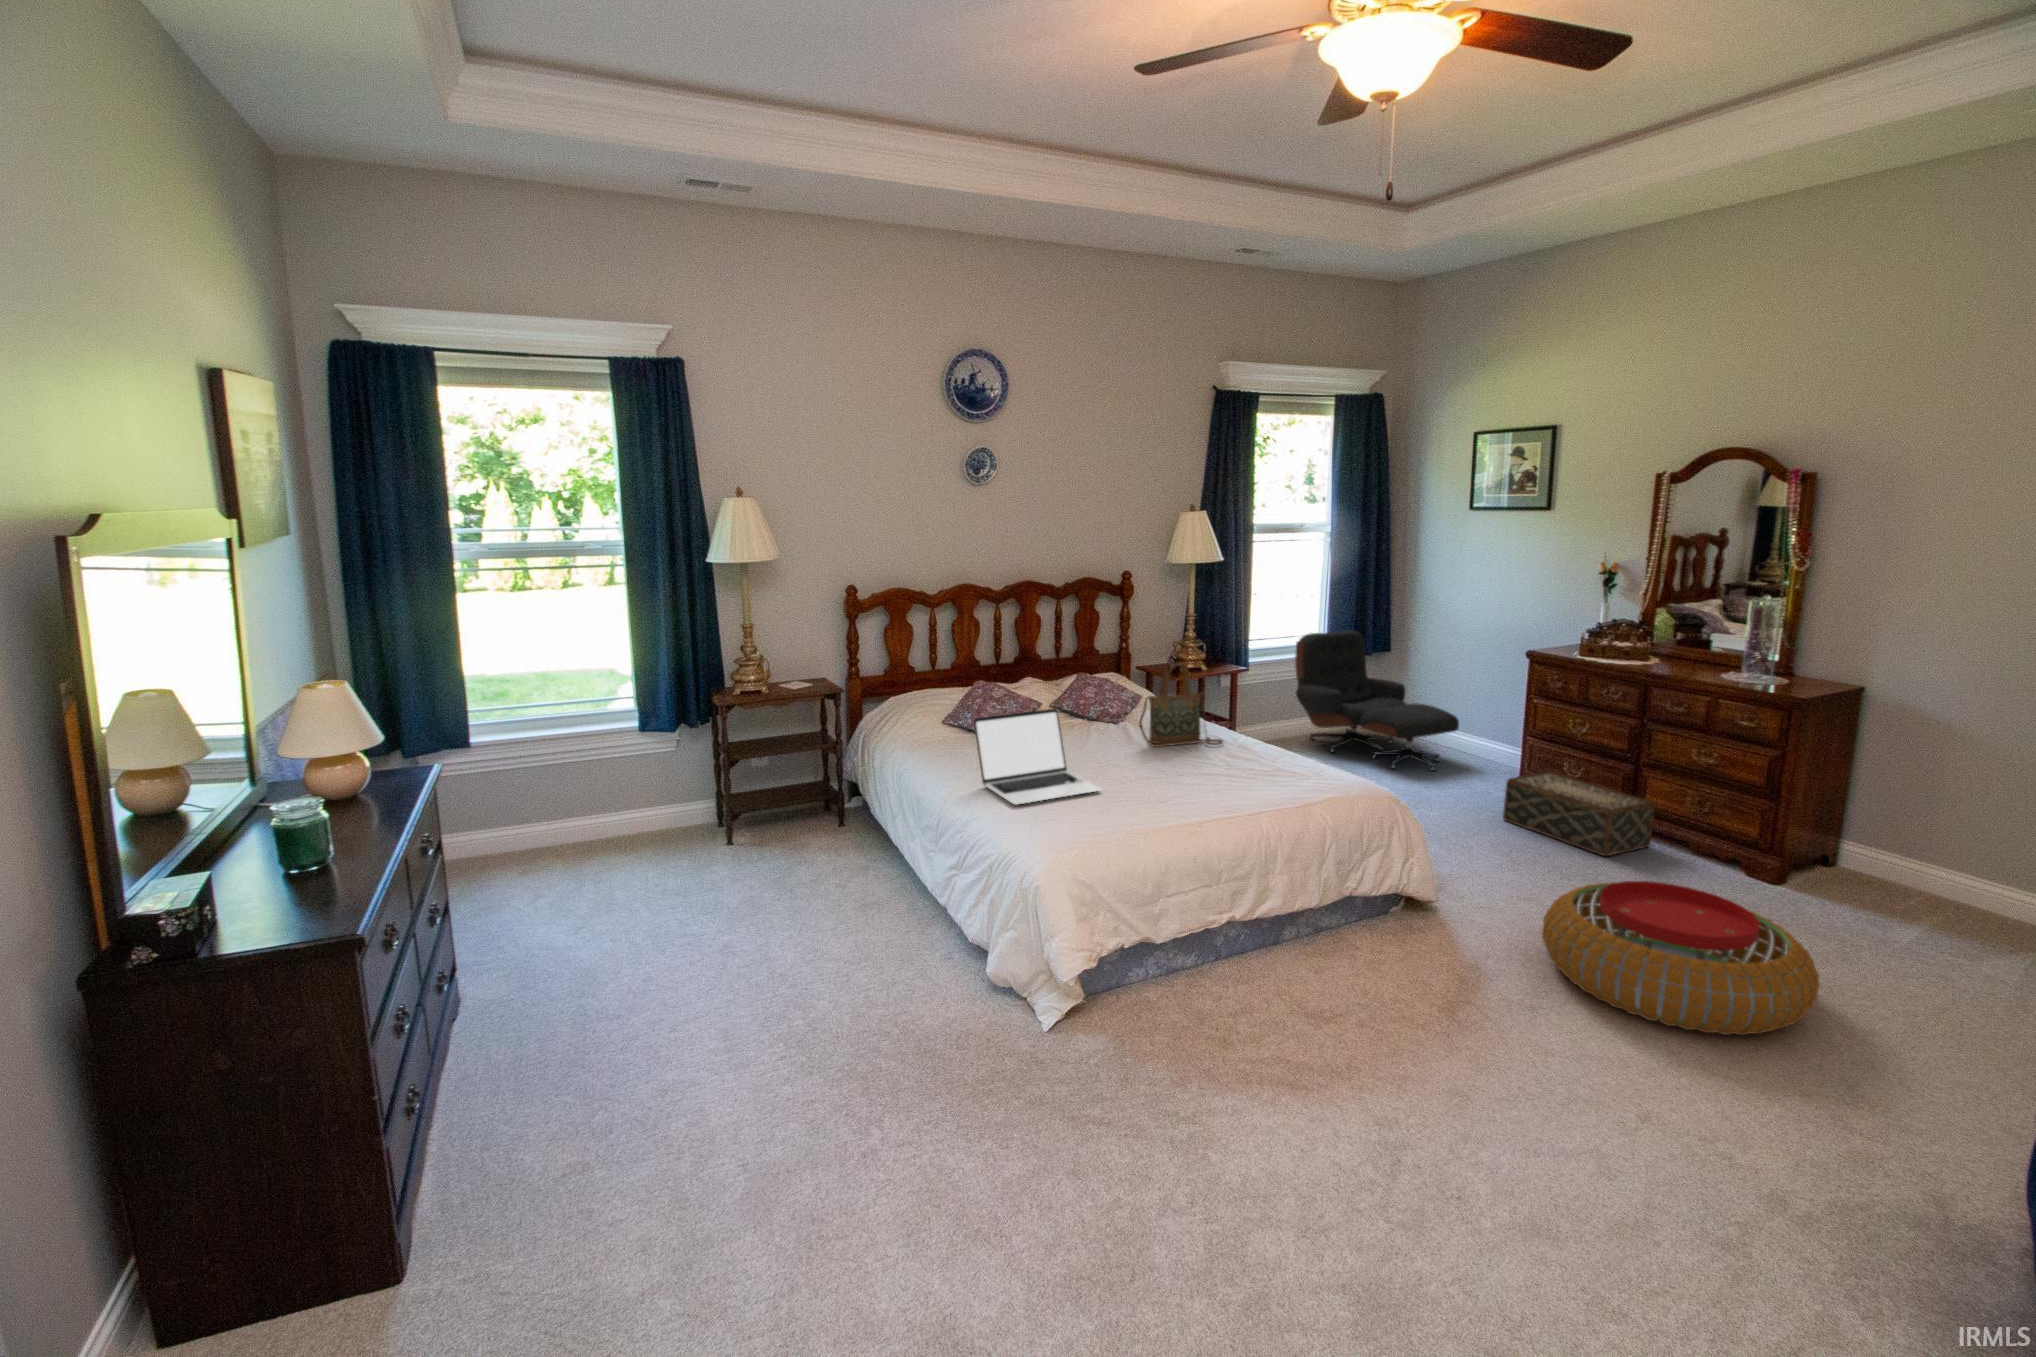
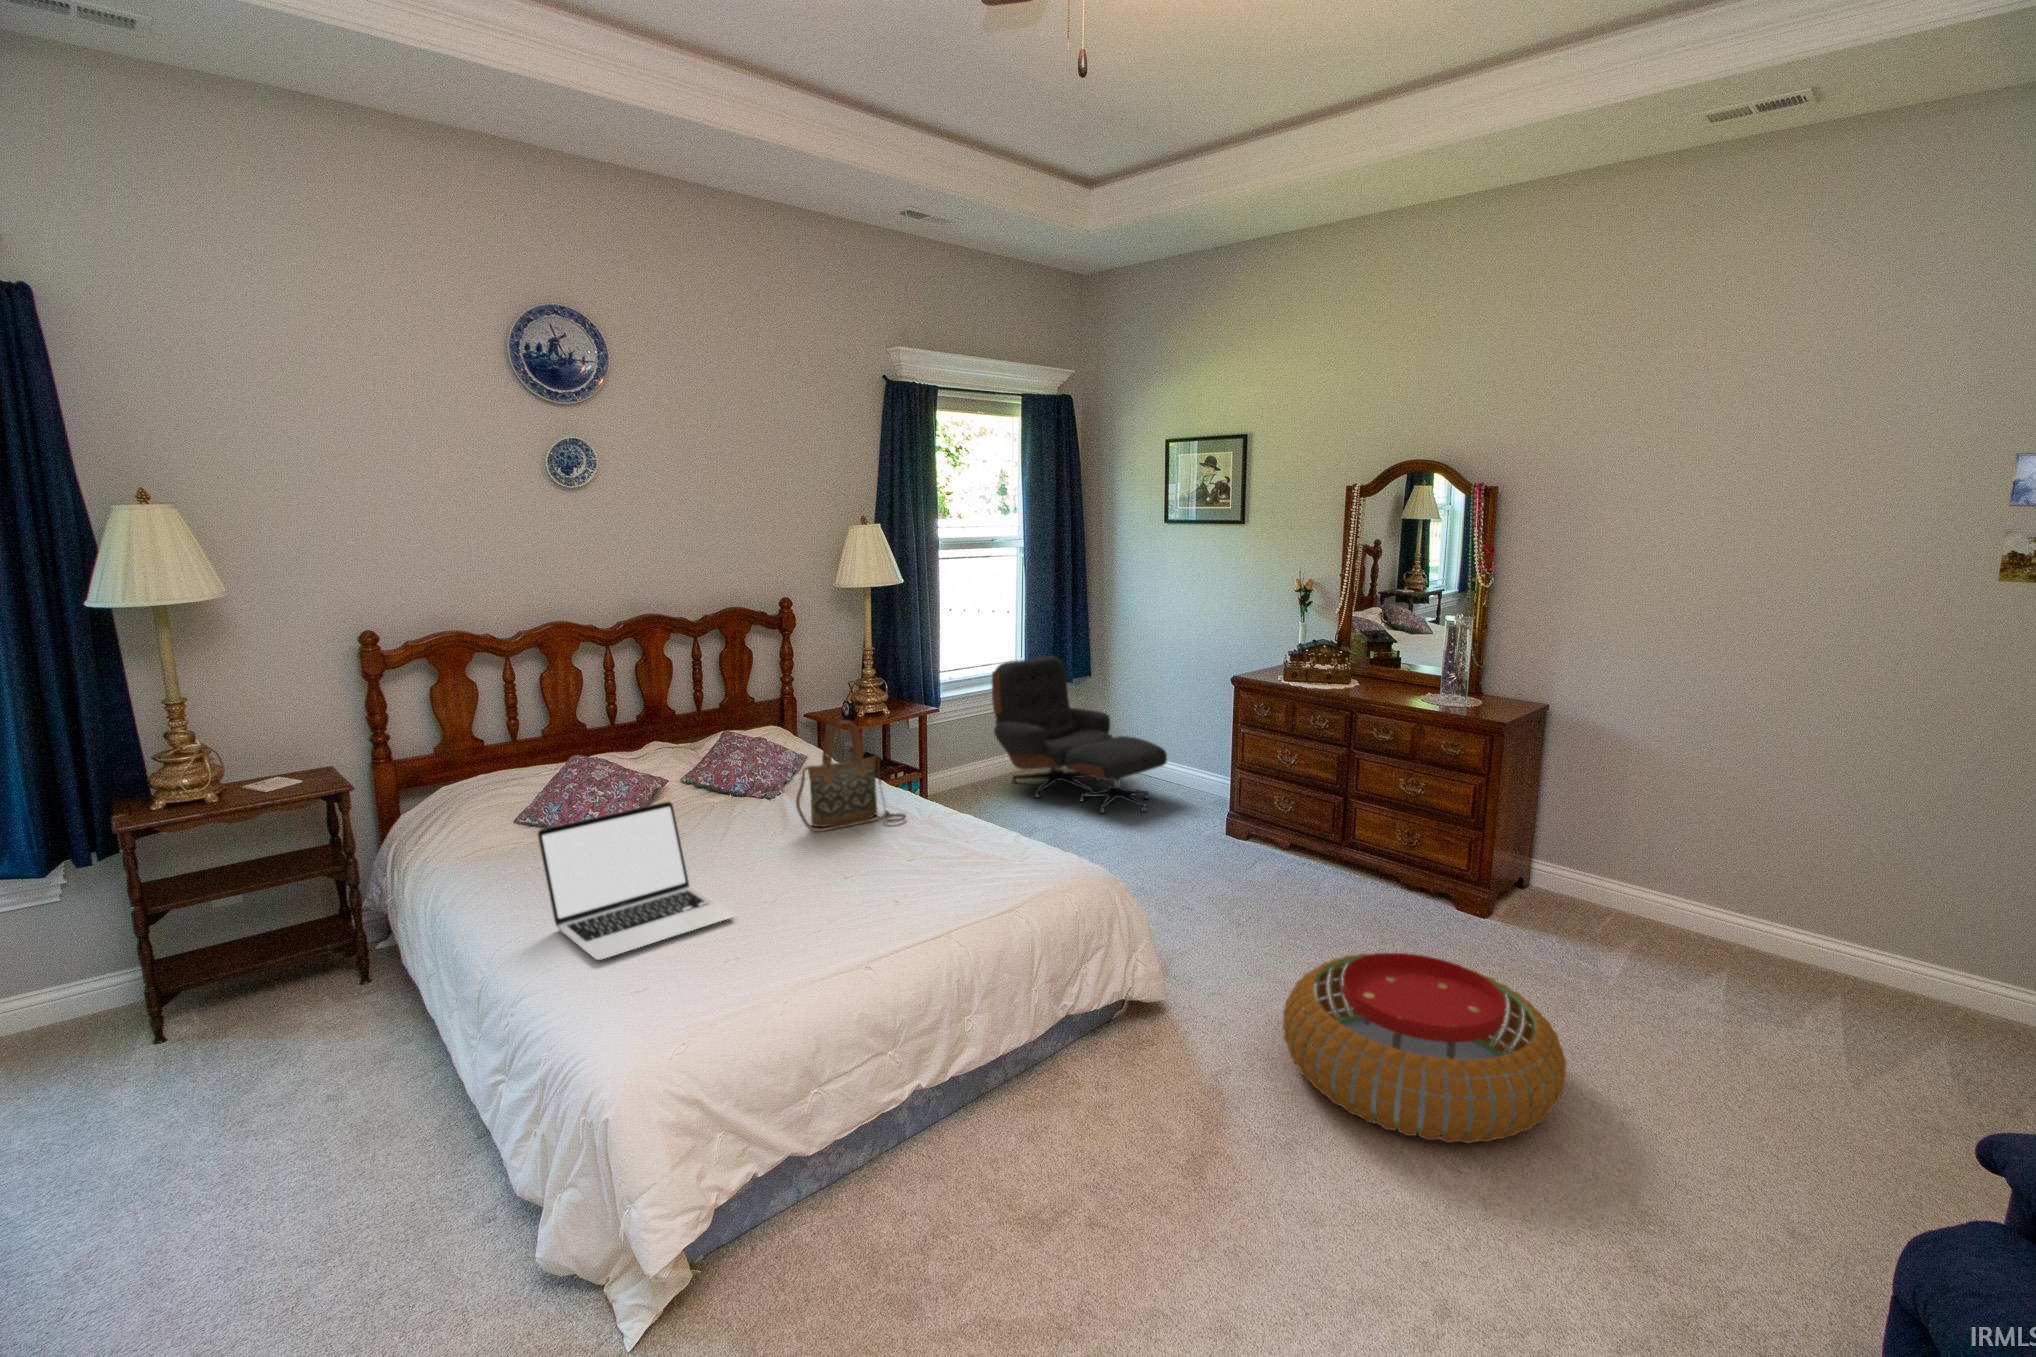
woven basket: present [1503,772,1655,856] -> none [1220,810,1368,905]

